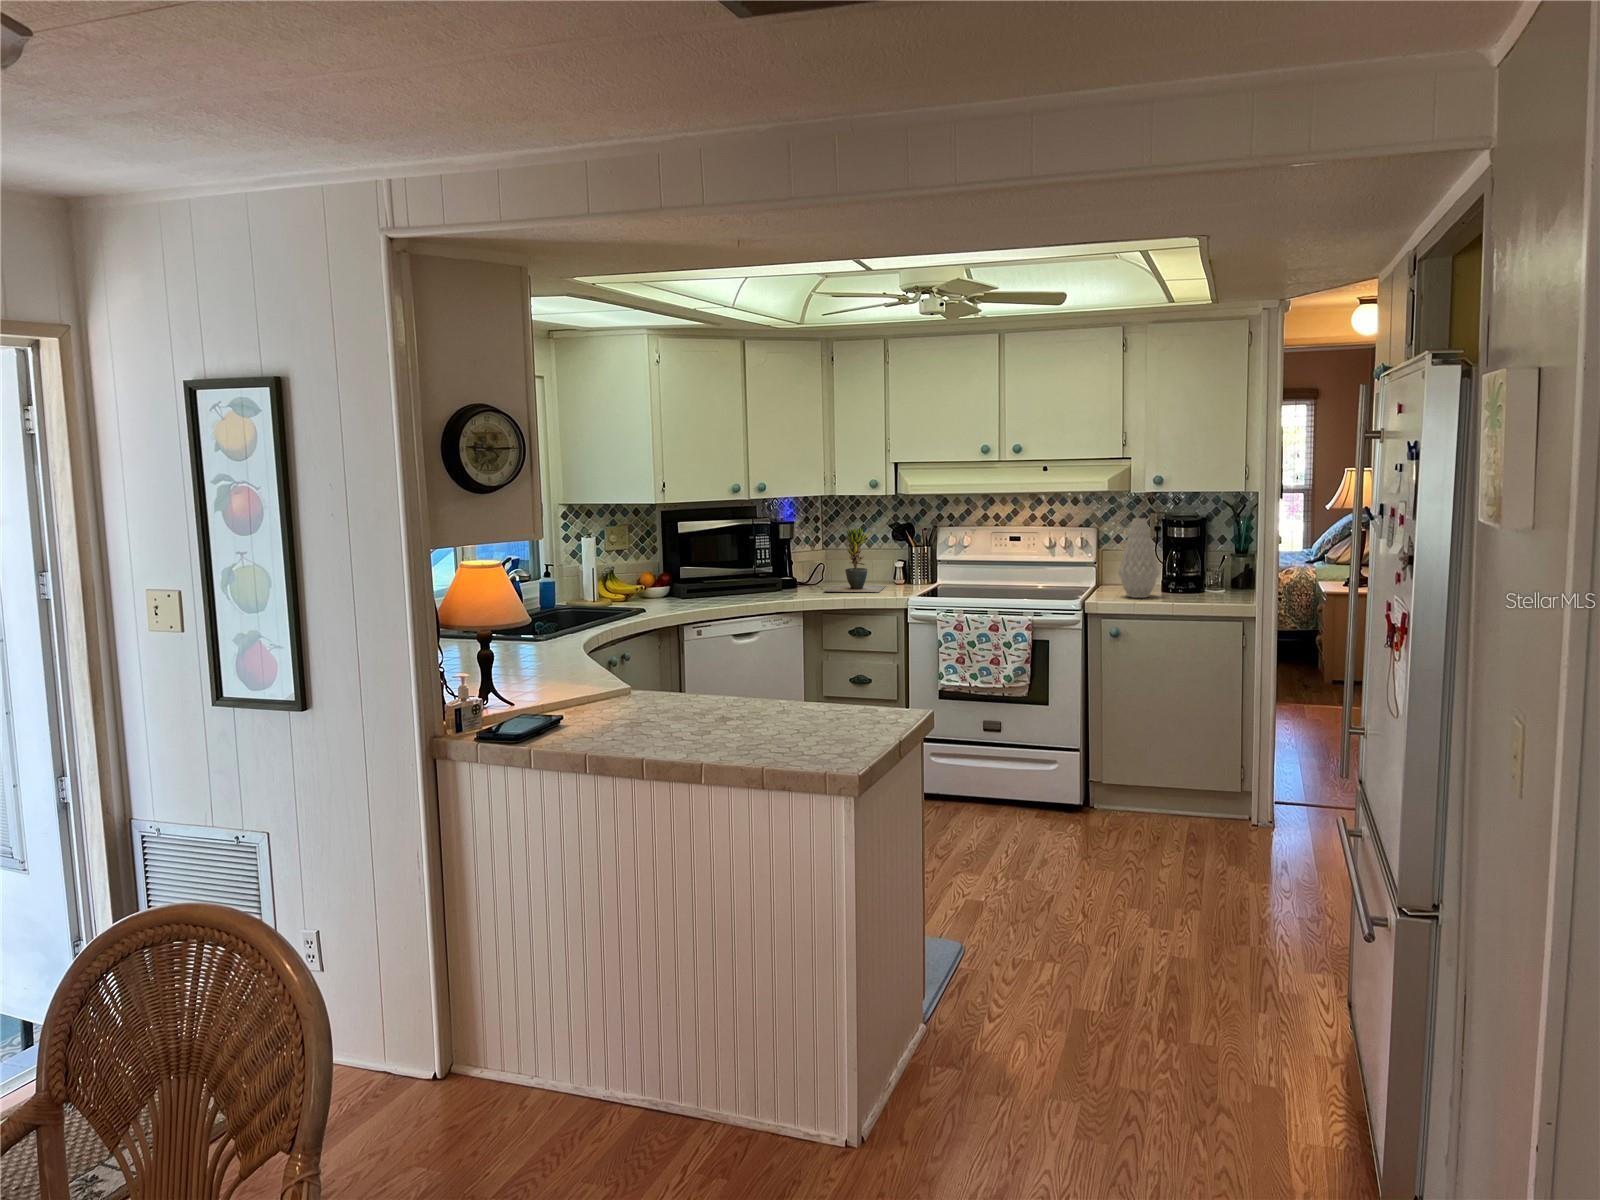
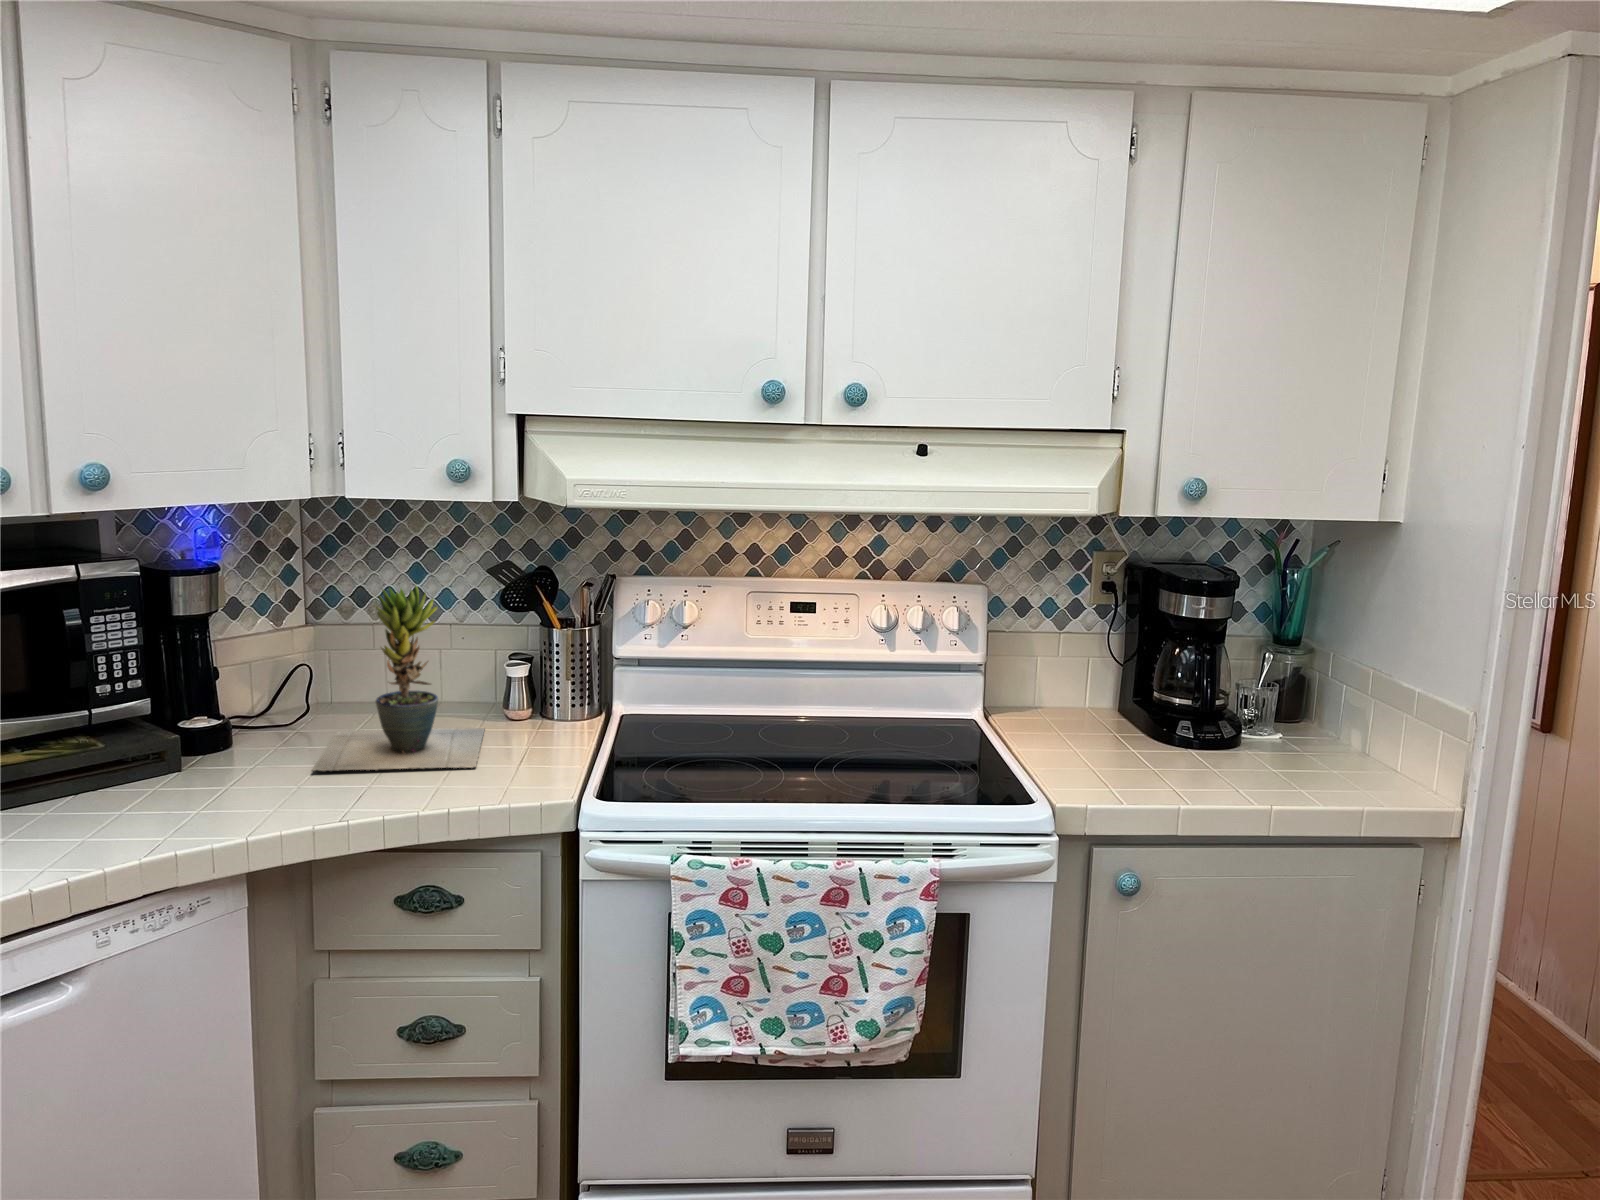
vase: present [1118,518,1159,598] -> none [1098,580,1200,778]

